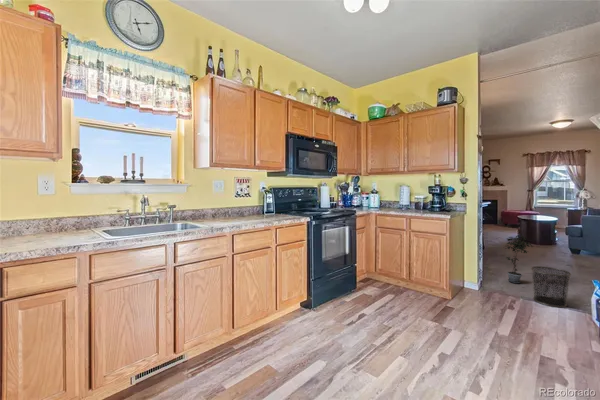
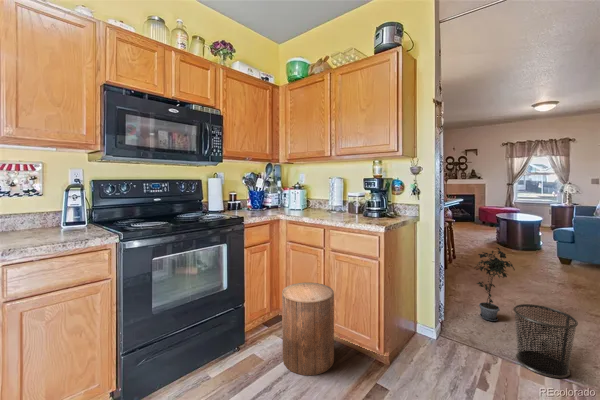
stool: none [383,252,417,303] -> present [282,283,334,375]

